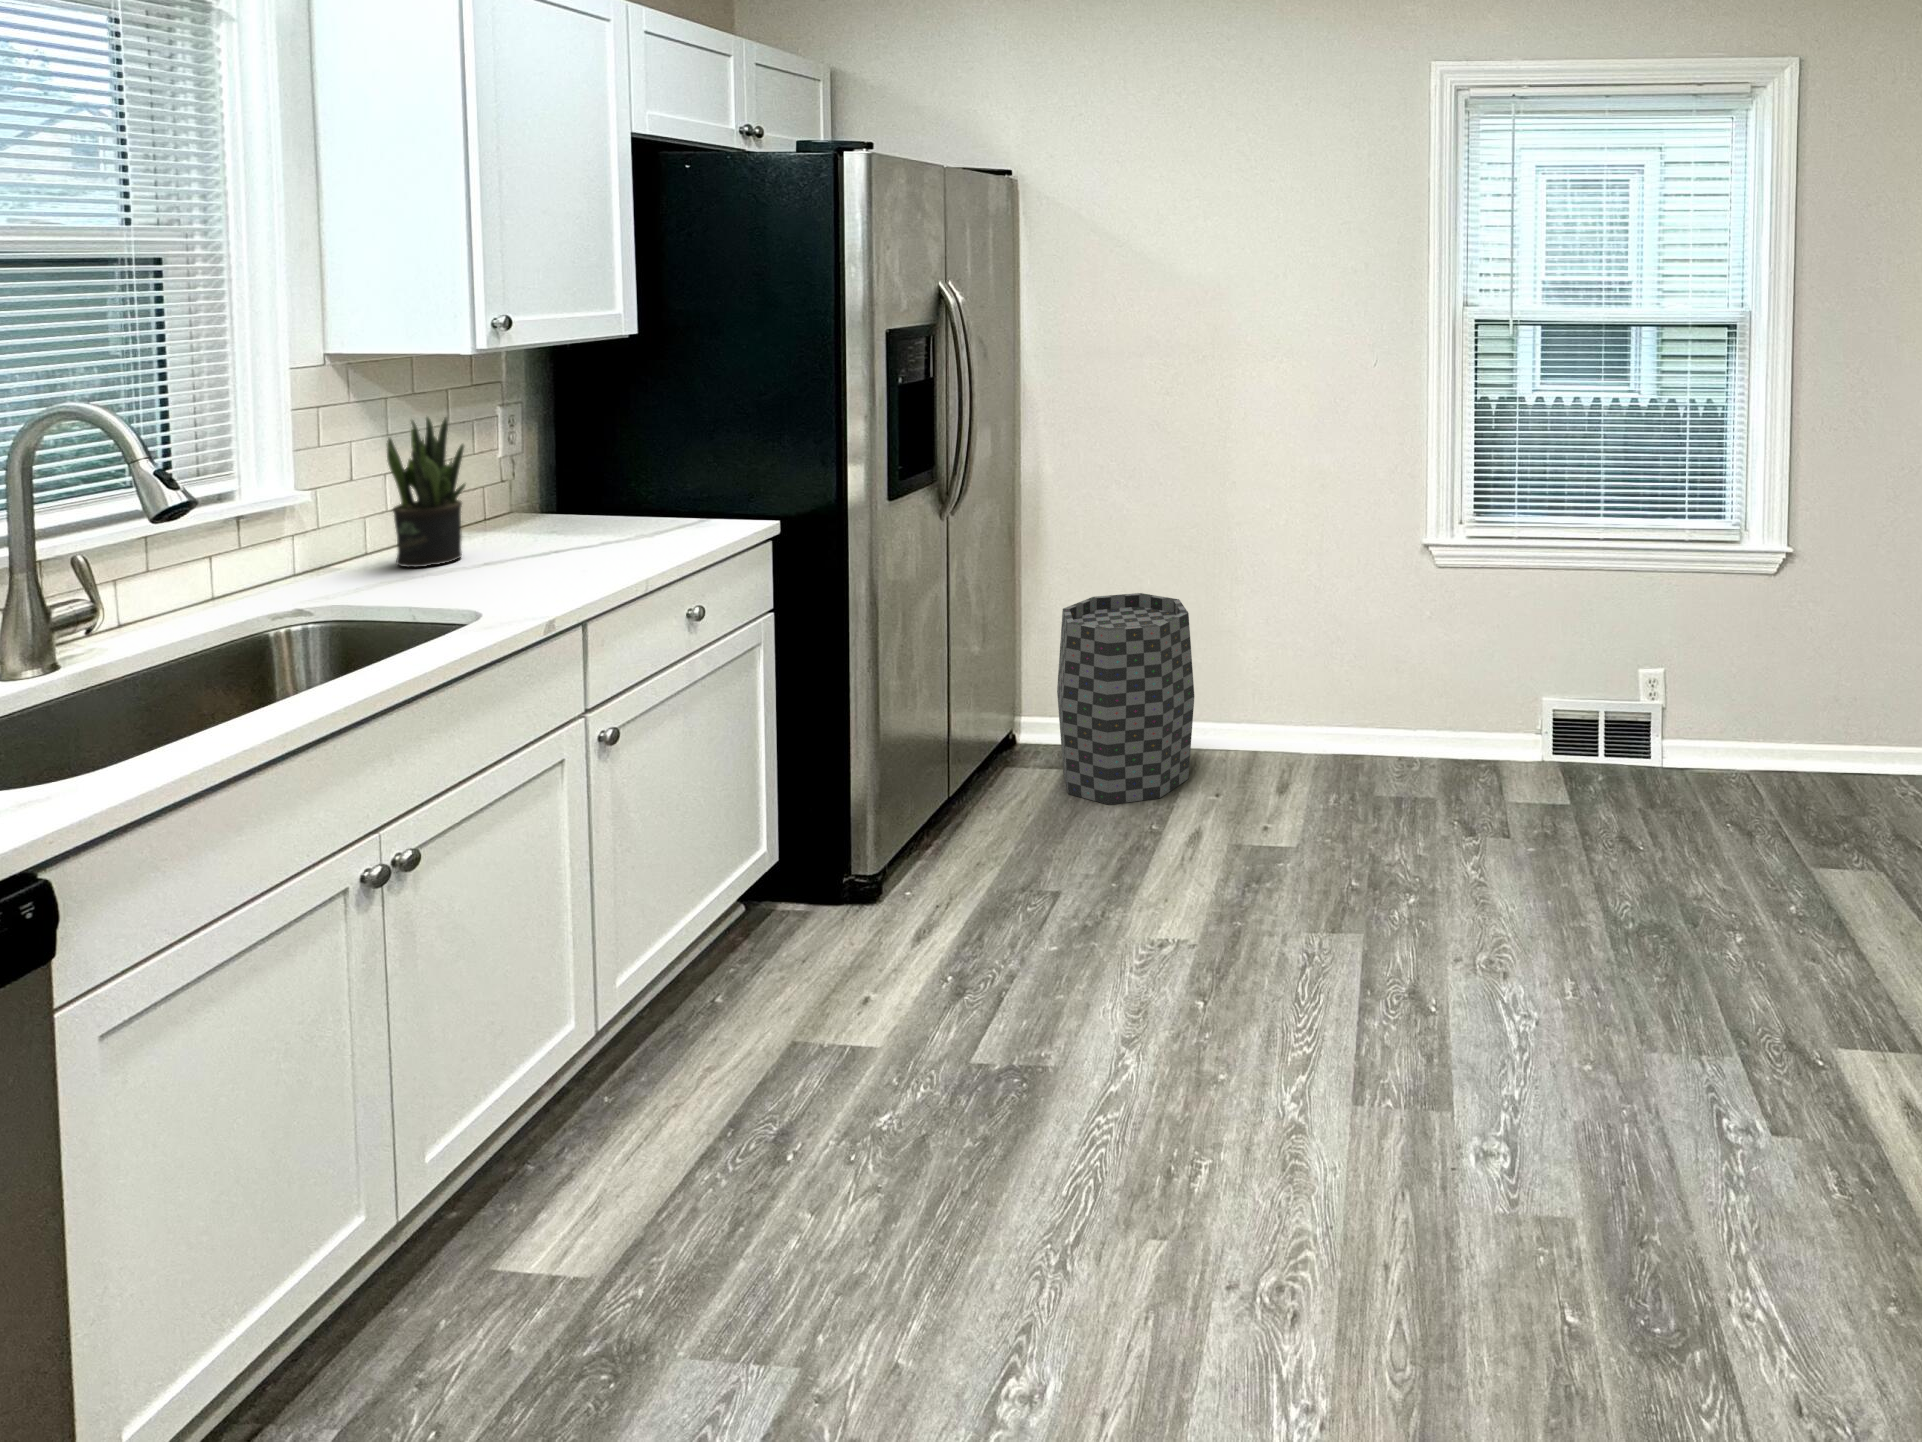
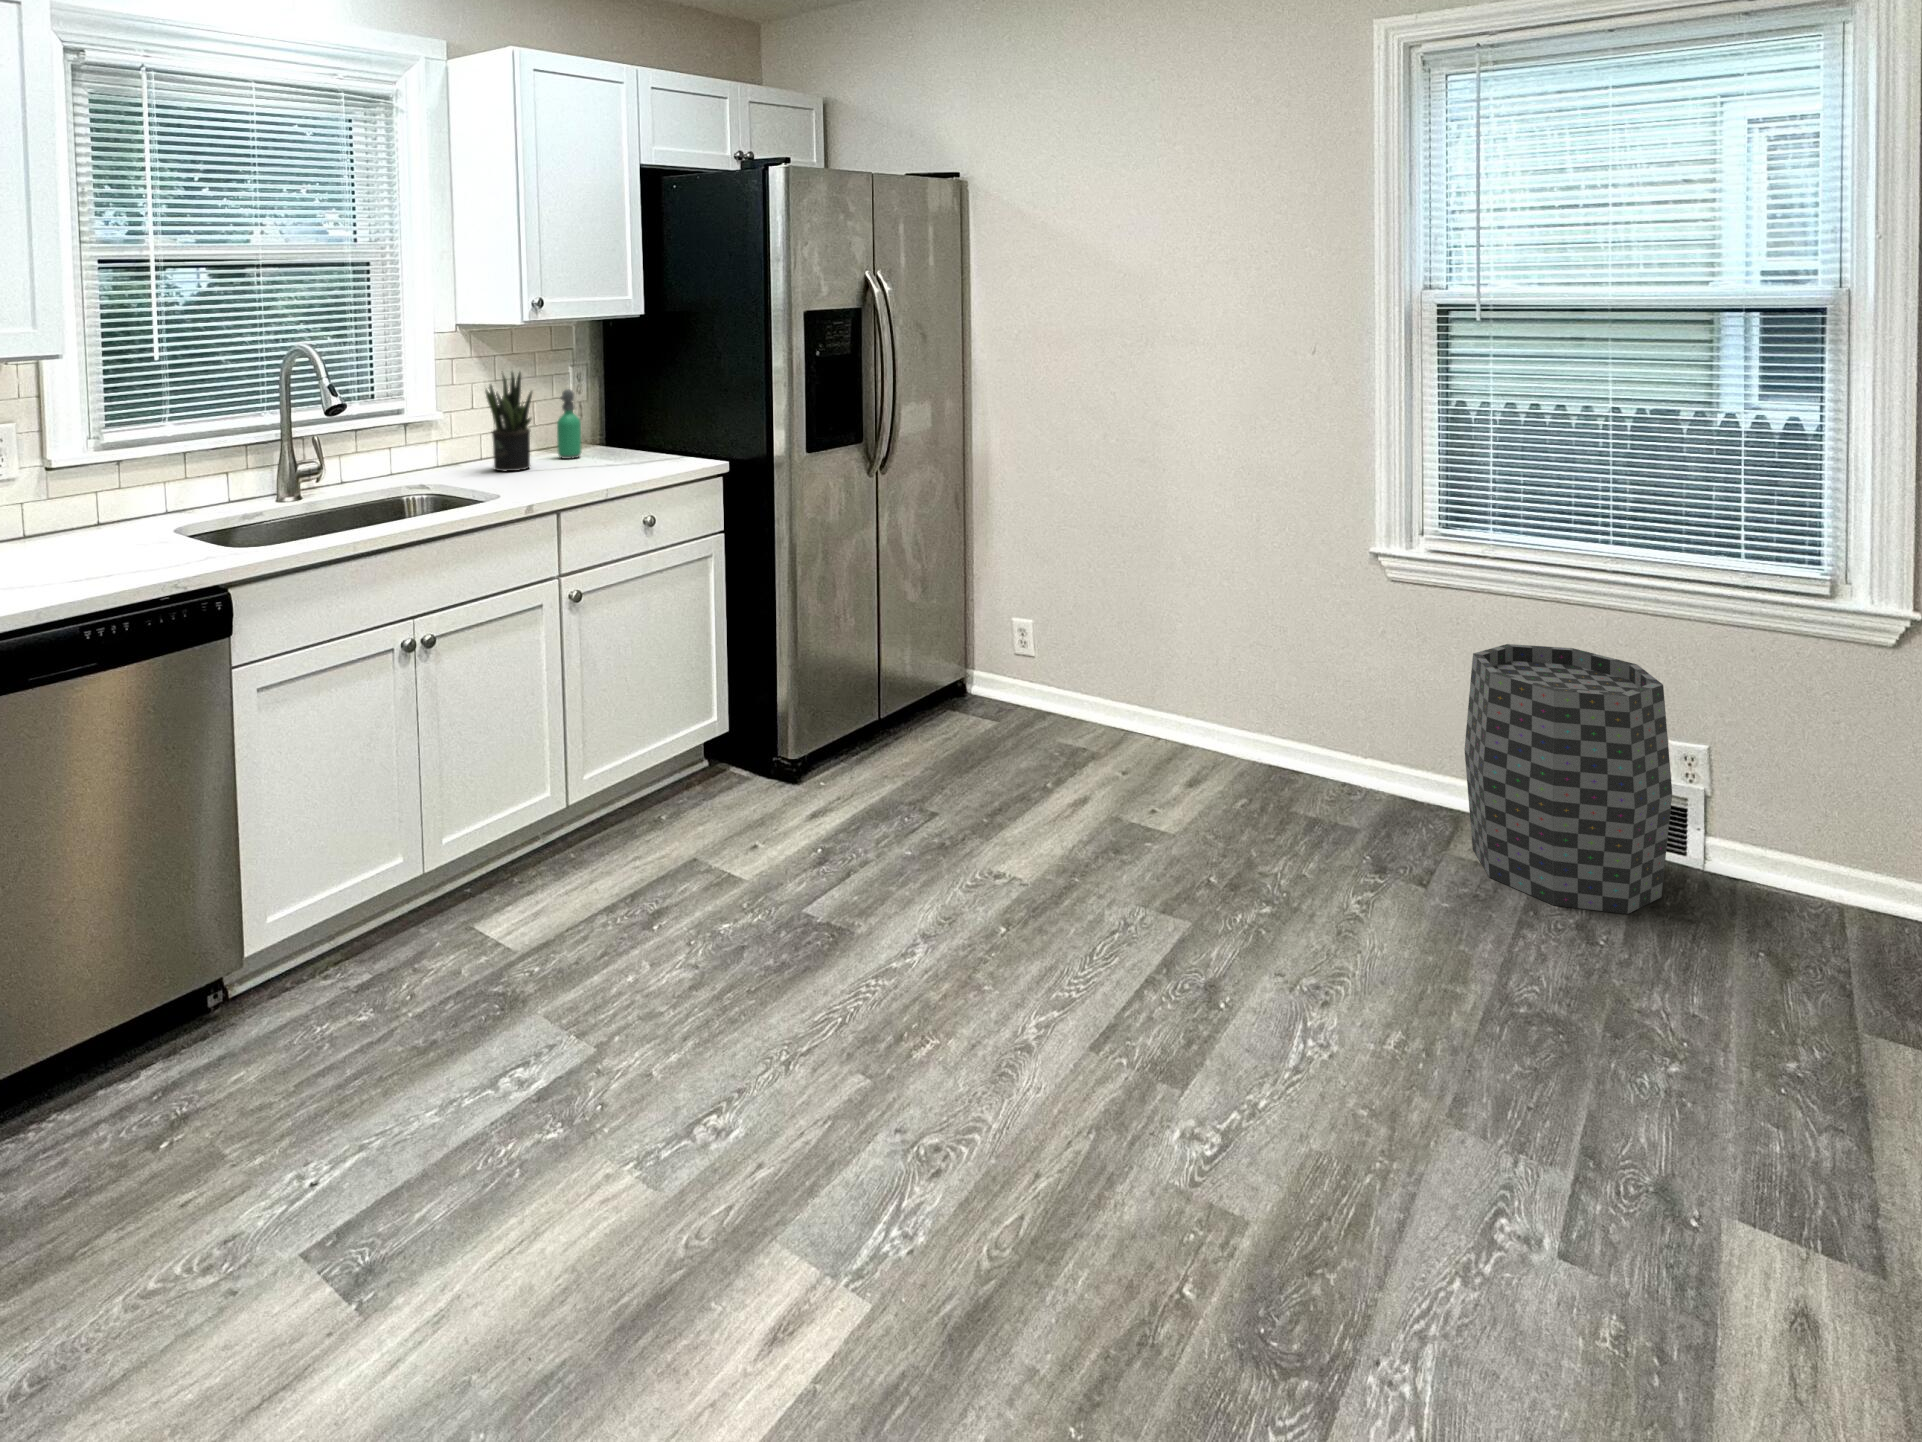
soap dispenser: none [486,437,528,536] -> present [557,389,581,459]
trash can: present [1057,593,1194,805] -> present [1465,644,1672,914]

